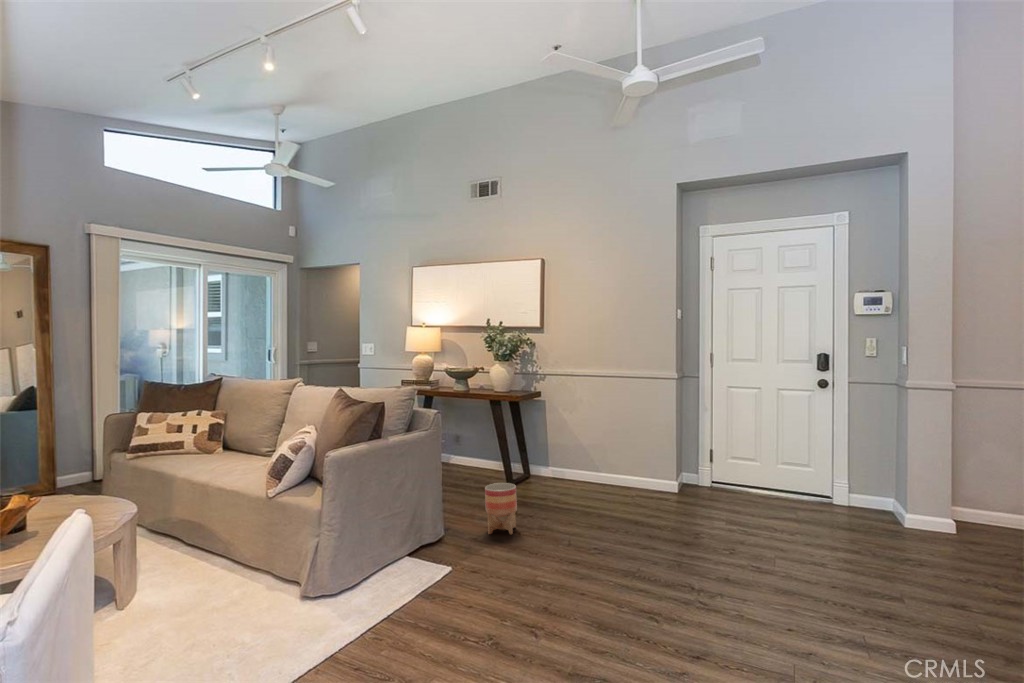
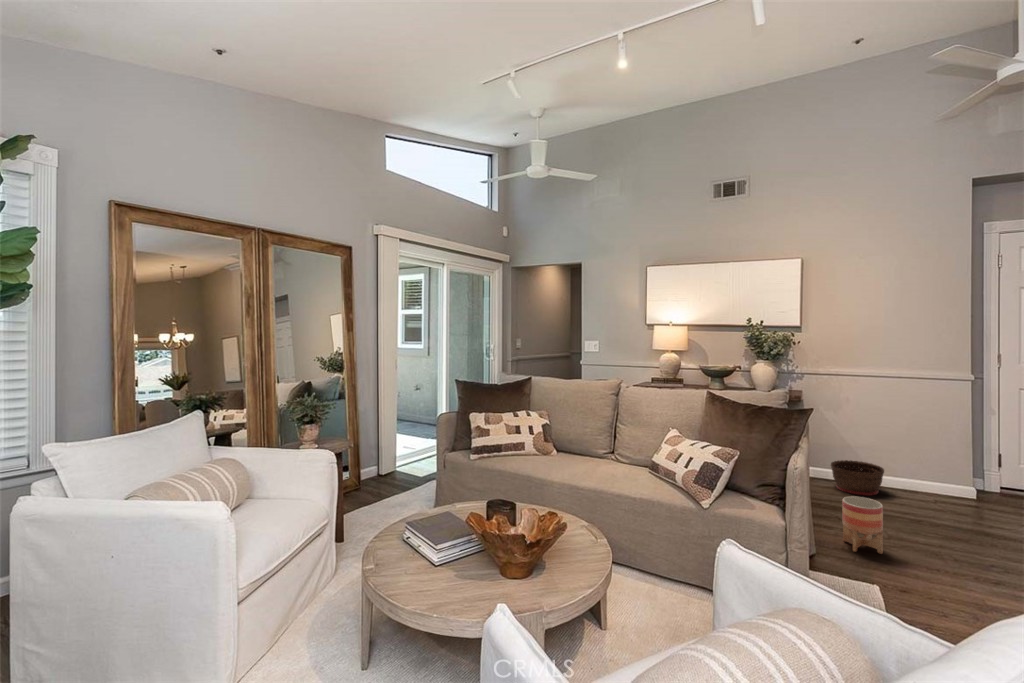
basket: none [557,460,601,492] -> present [831,460,884,495]

